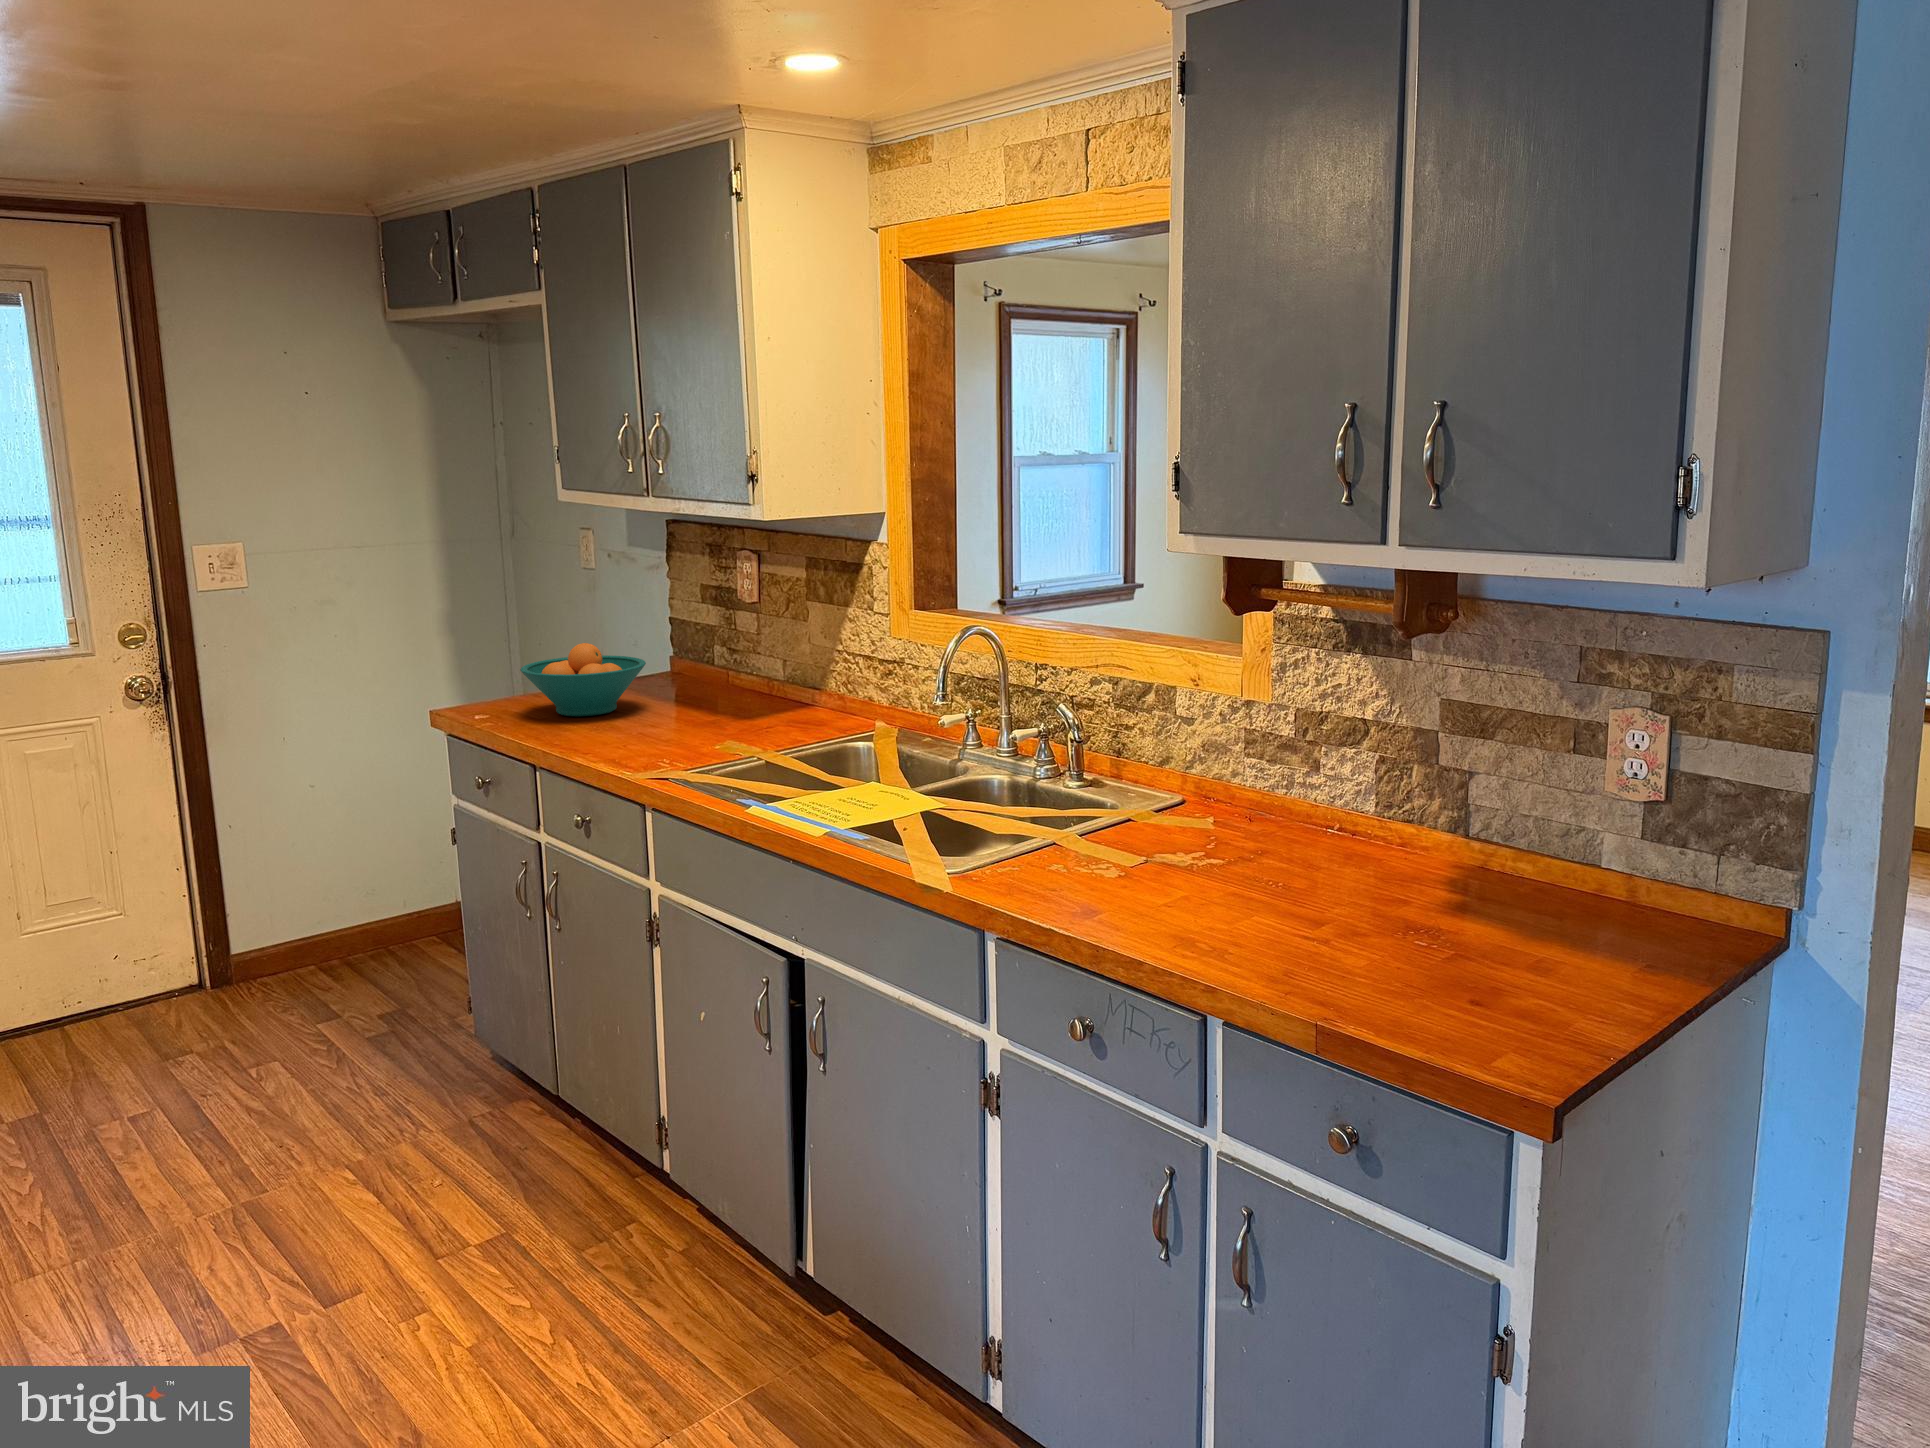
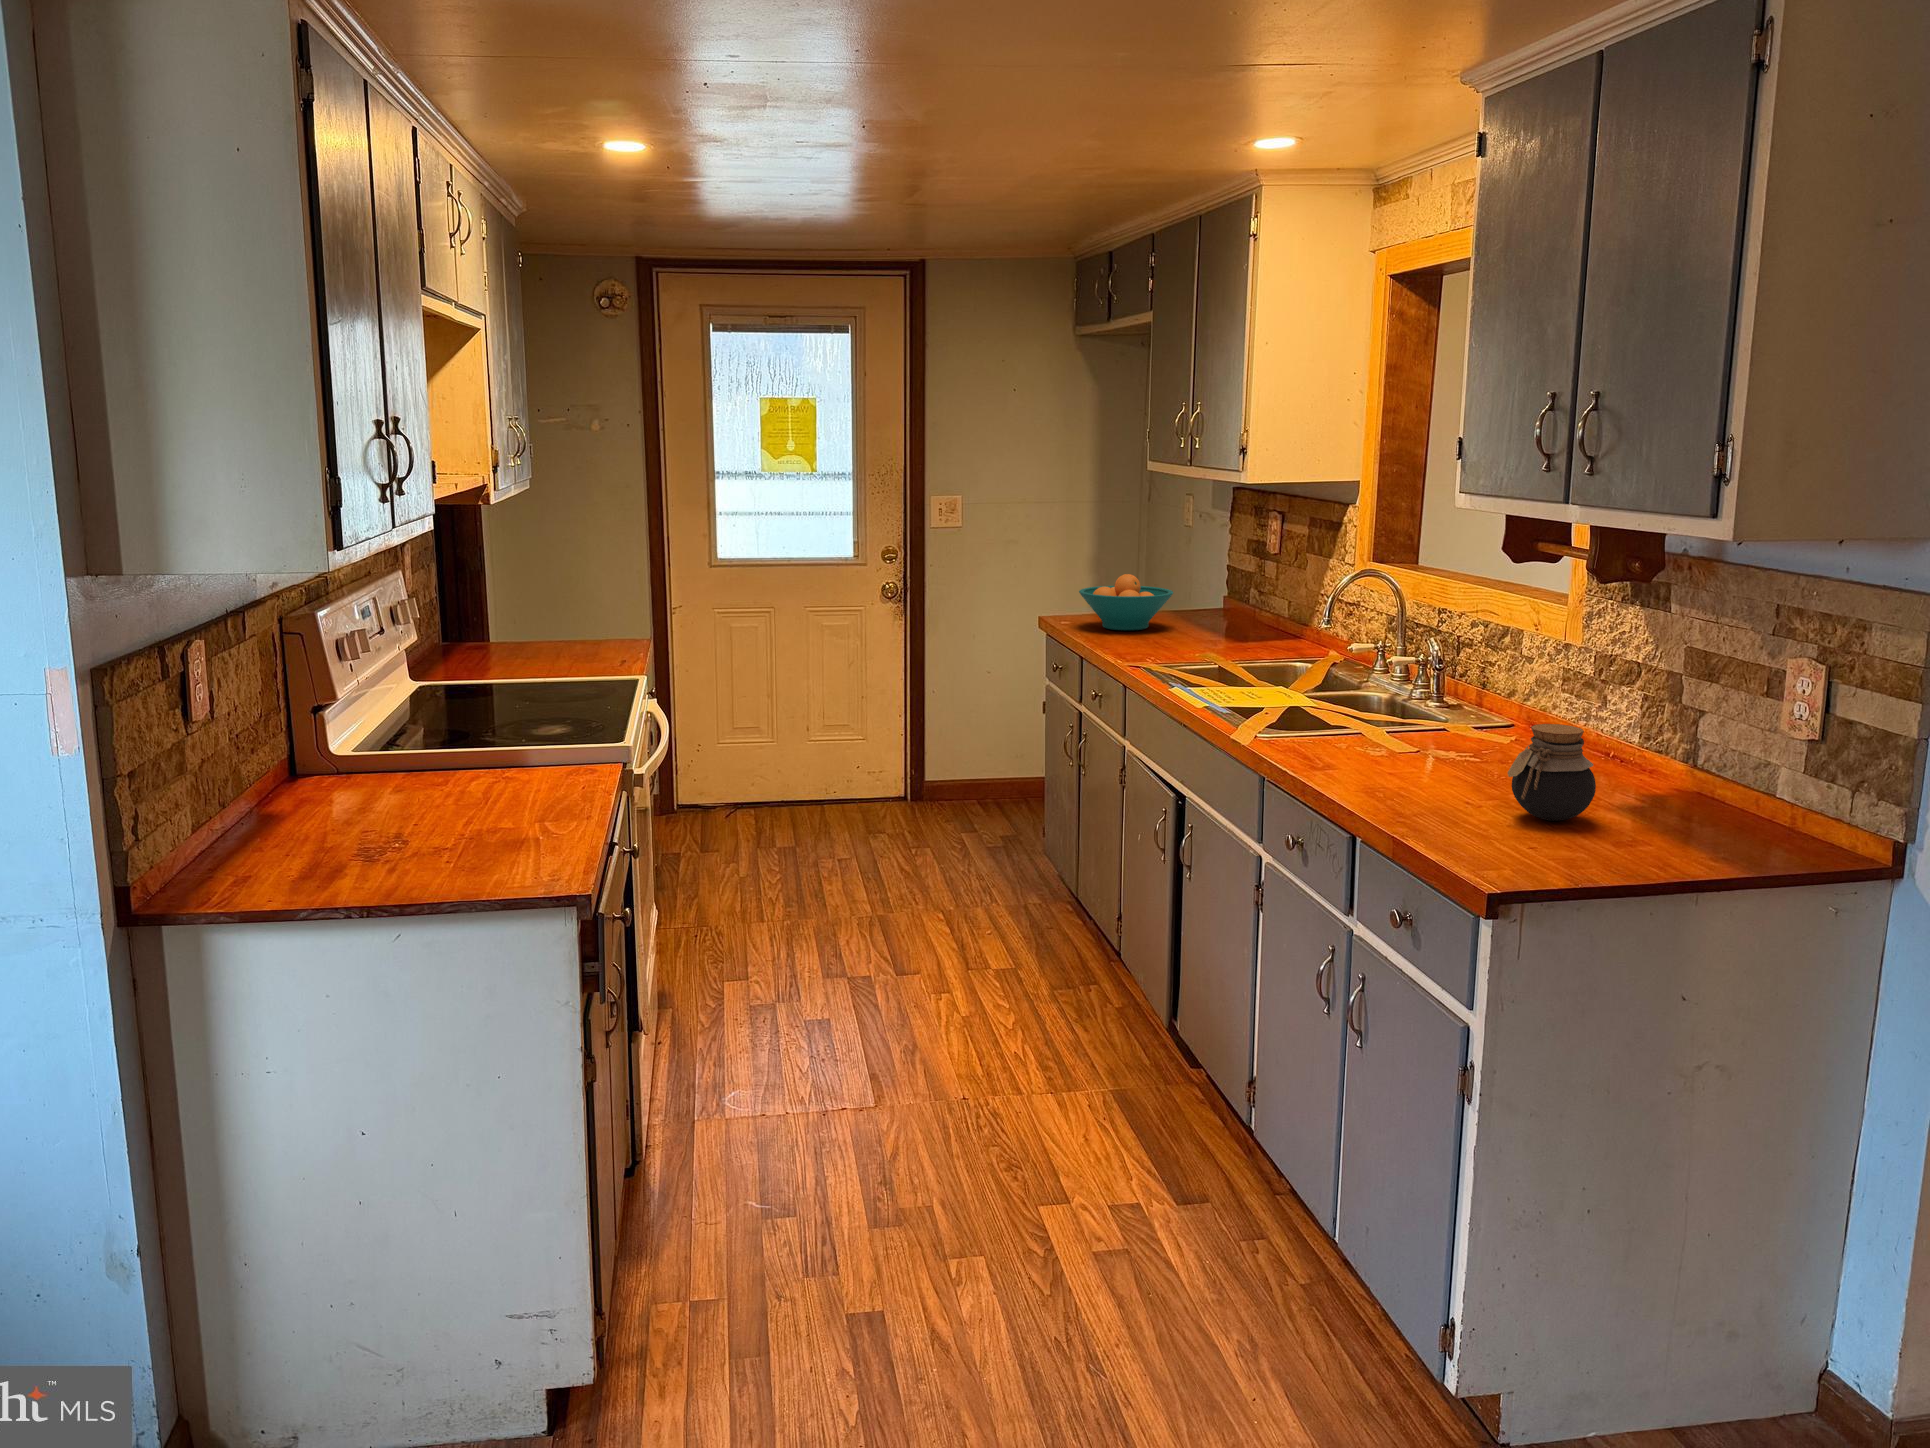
jar: none [1376,824,1478,951] -> present [1508,724,1596,821]

